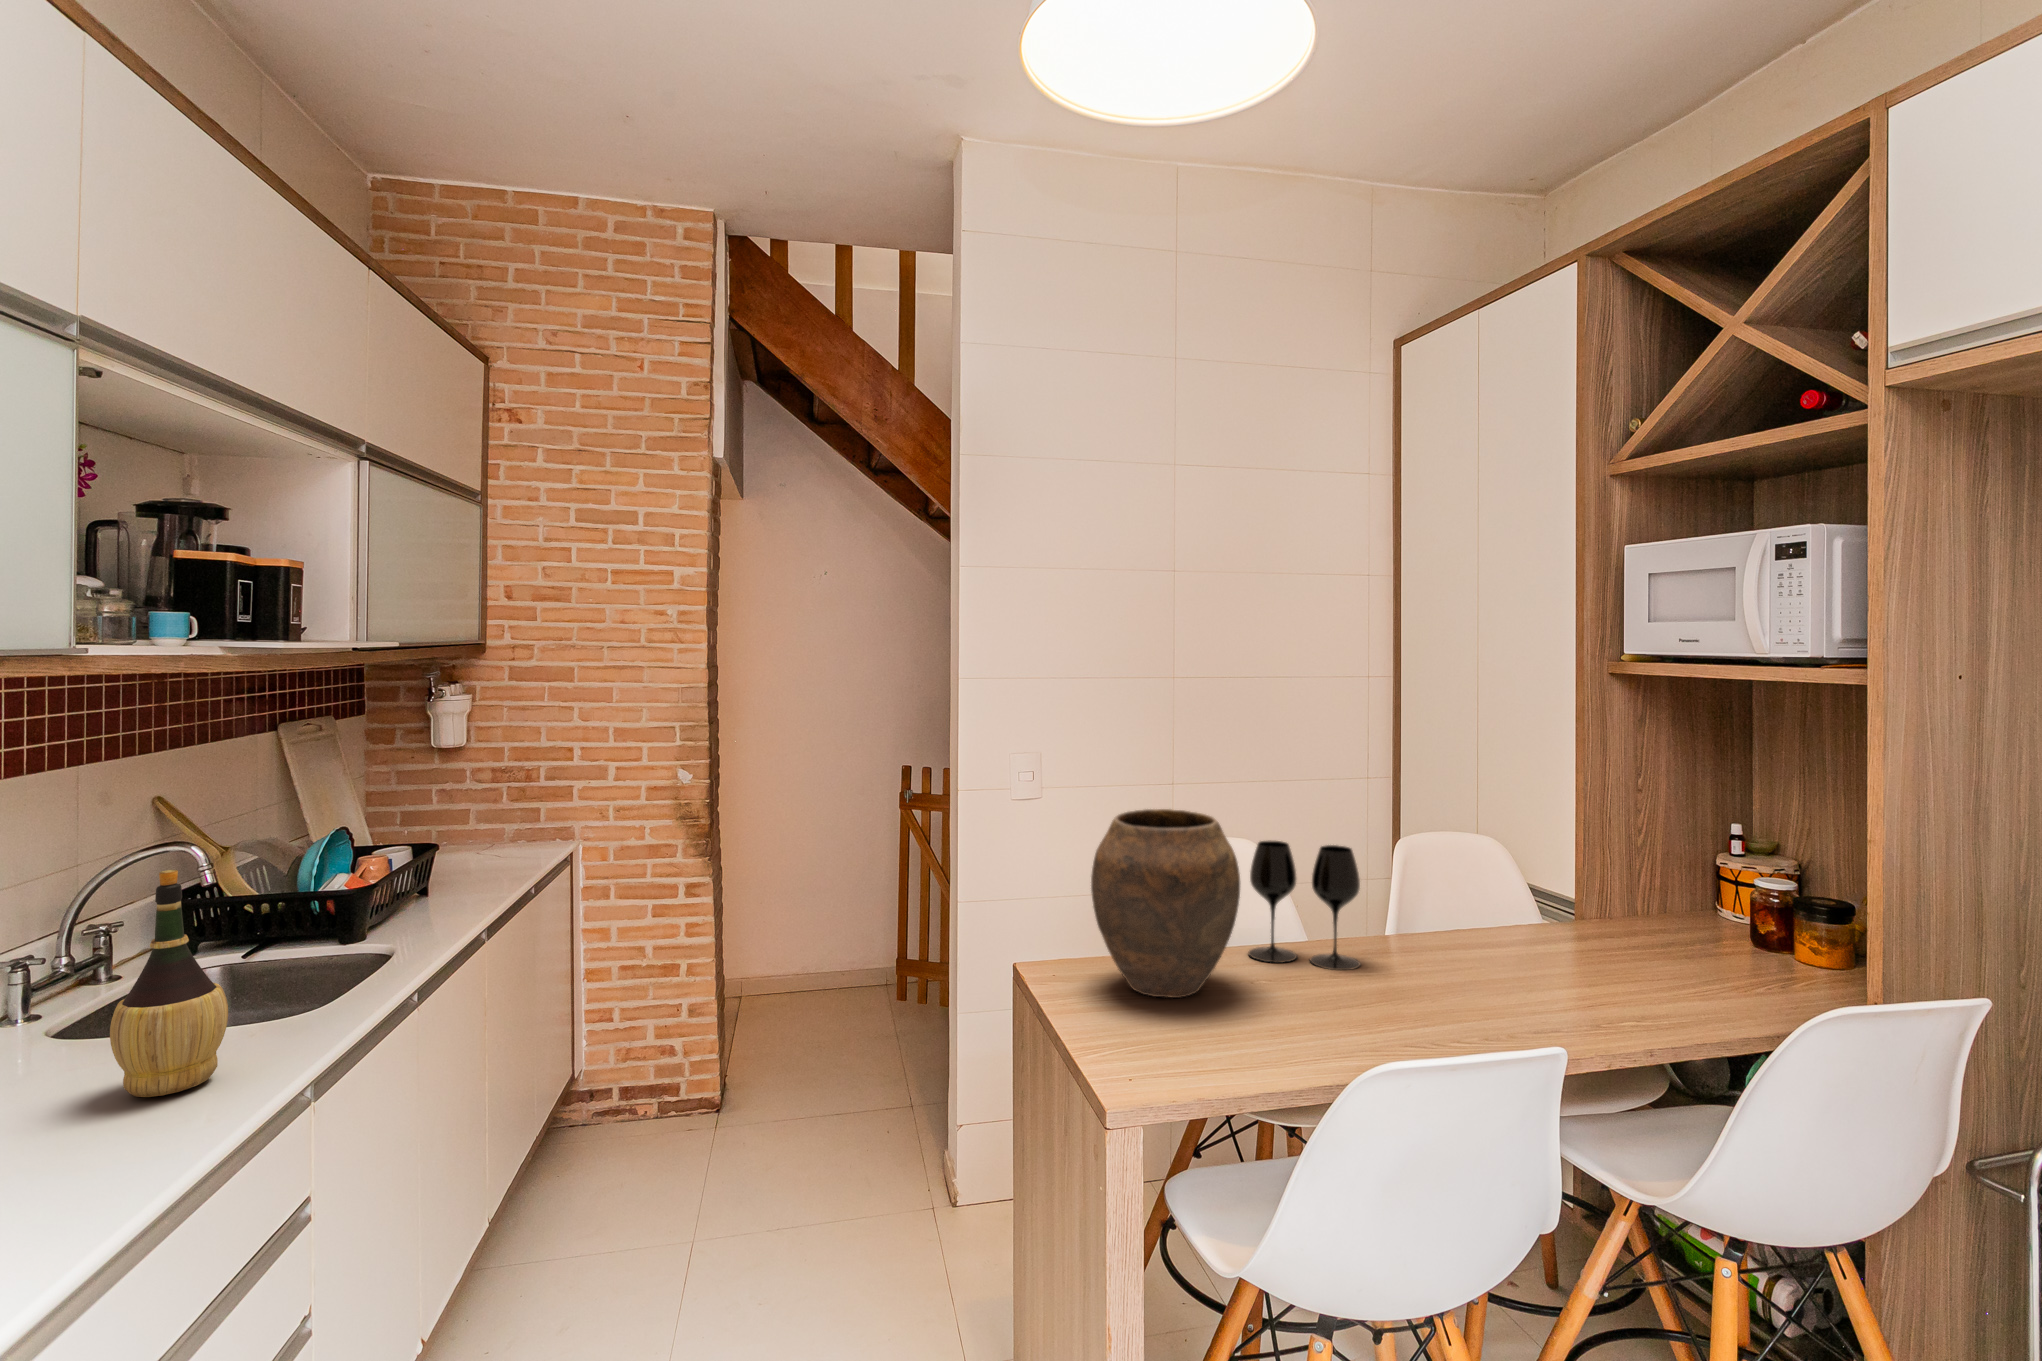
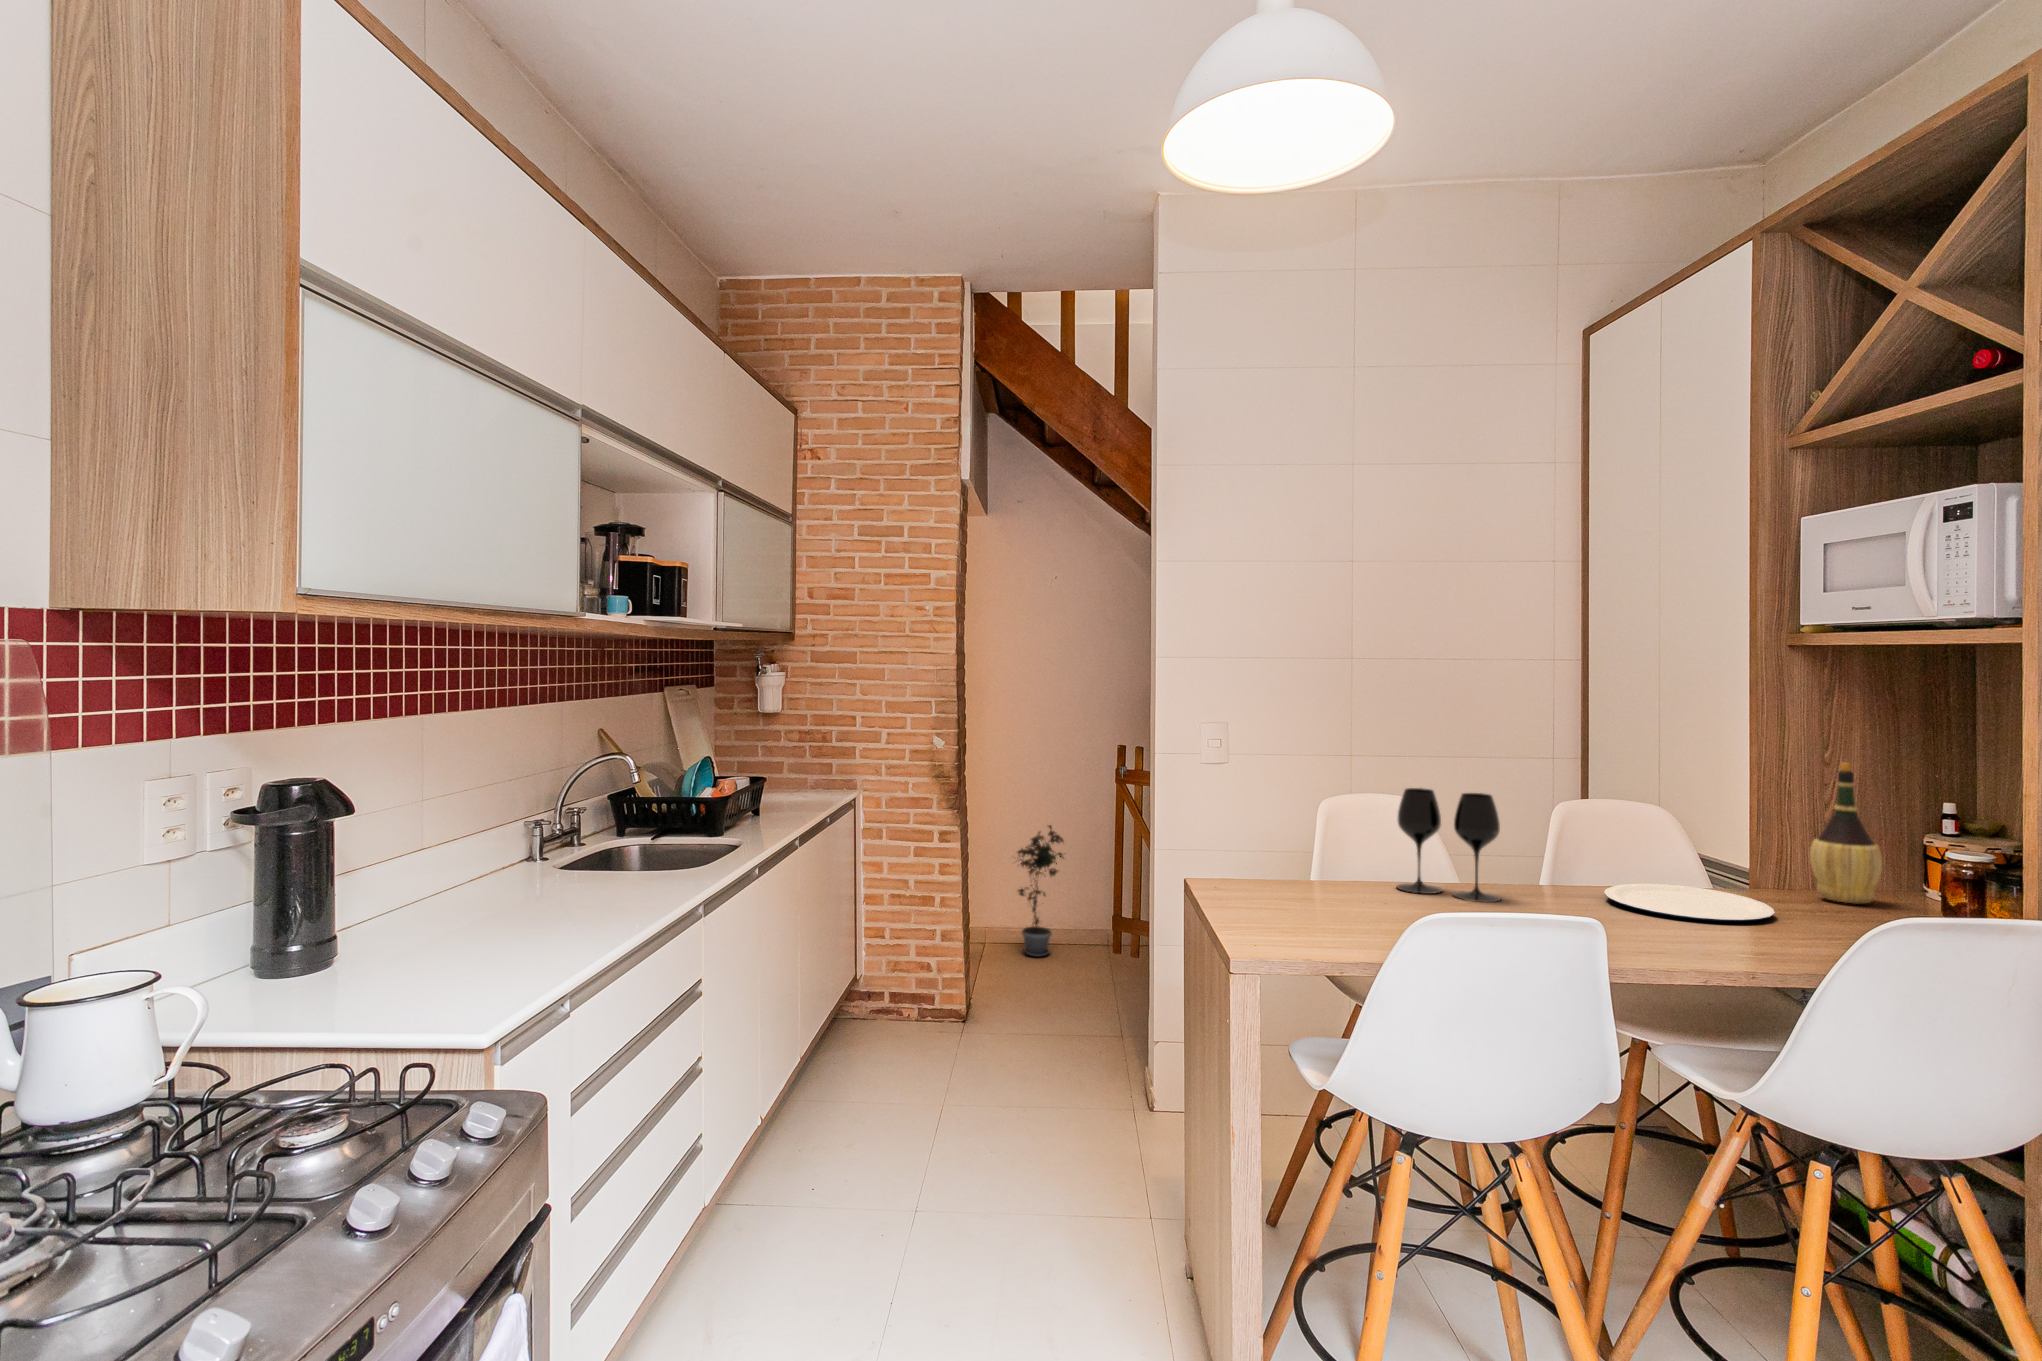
vase: present [1091,809,1240,998] -> none [1244,752,1374,905]
potted plant: none [770,856,837,1008] -> present [1017,825,1063,957]
wine bottle: present [110,870,228,1097] -> present [1810,762,1882,903]
plate: none [1454,928,1618,977] -> present [1604,884,1775,921]

